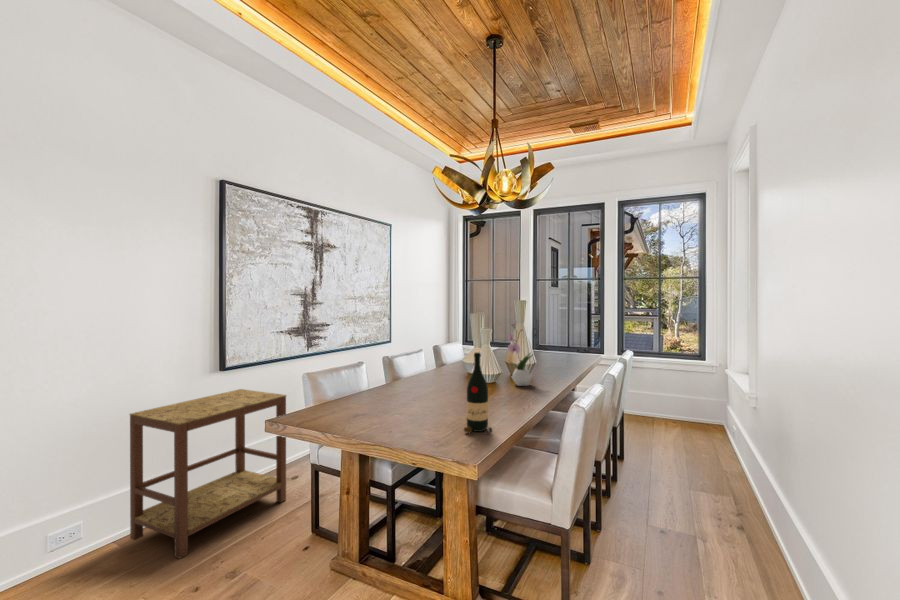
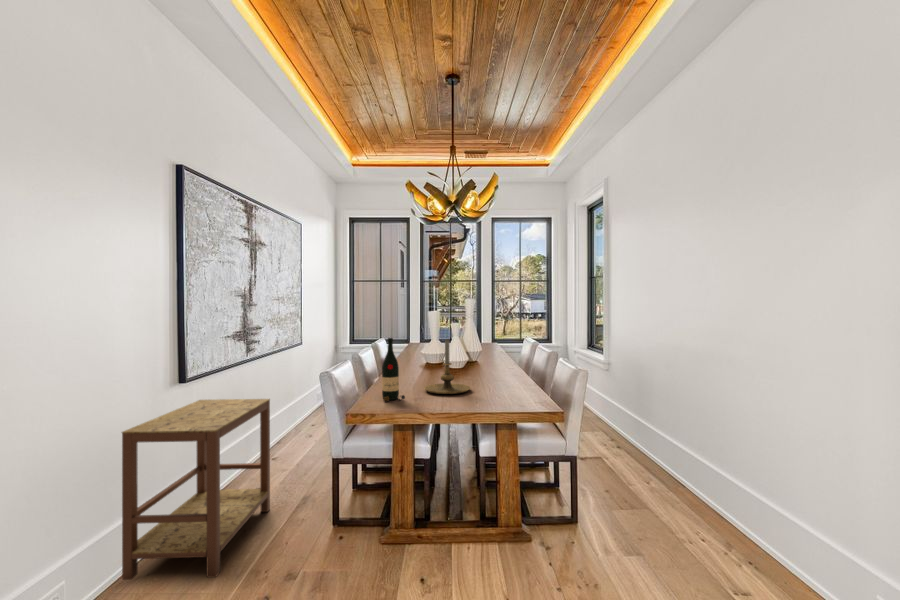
flower arrangement: present [508,325,532,386] -> none [475,318,499,369]
candle holder: none [386,349,441,416] -> present [425,339,470,394]
wine bottle: present [464,353,492,433] -> present [382,338,405,401]

